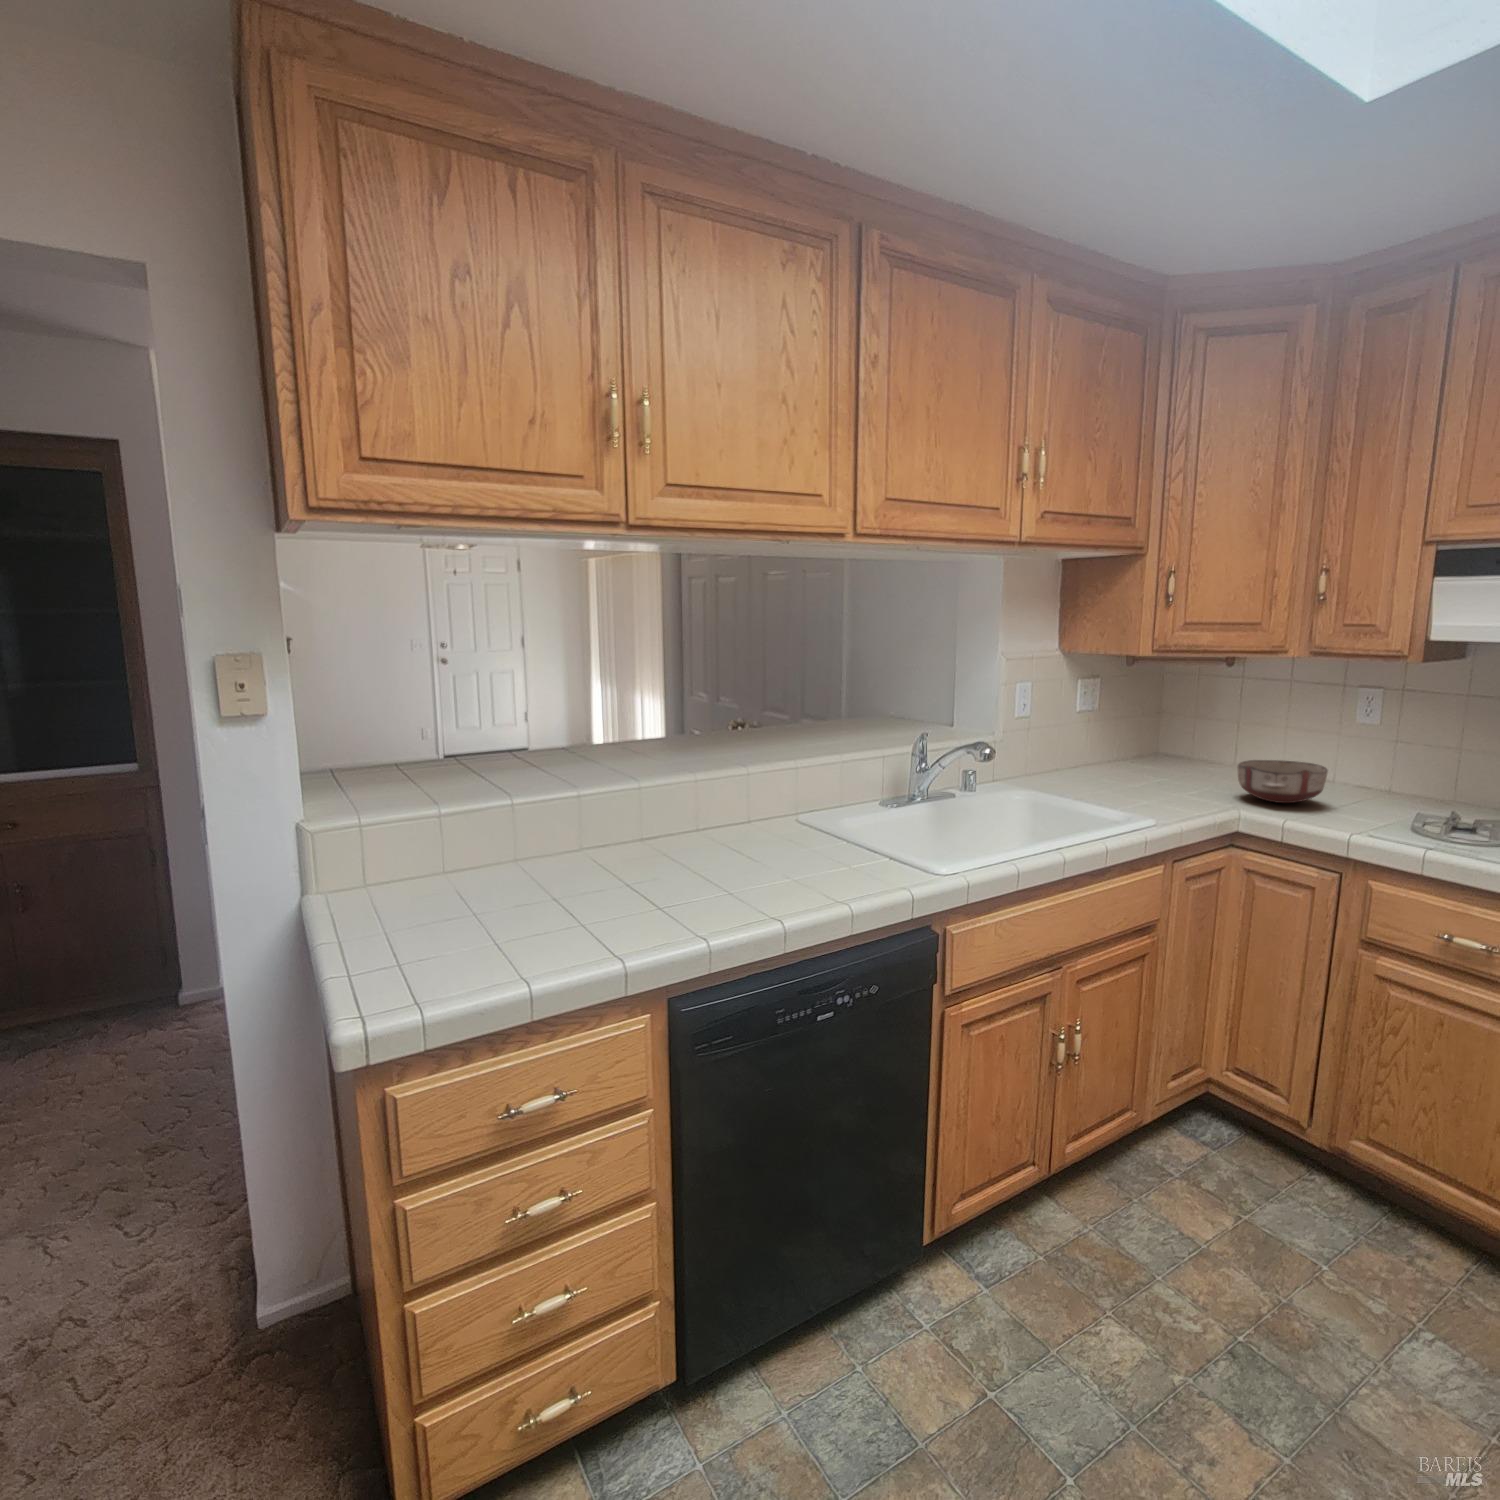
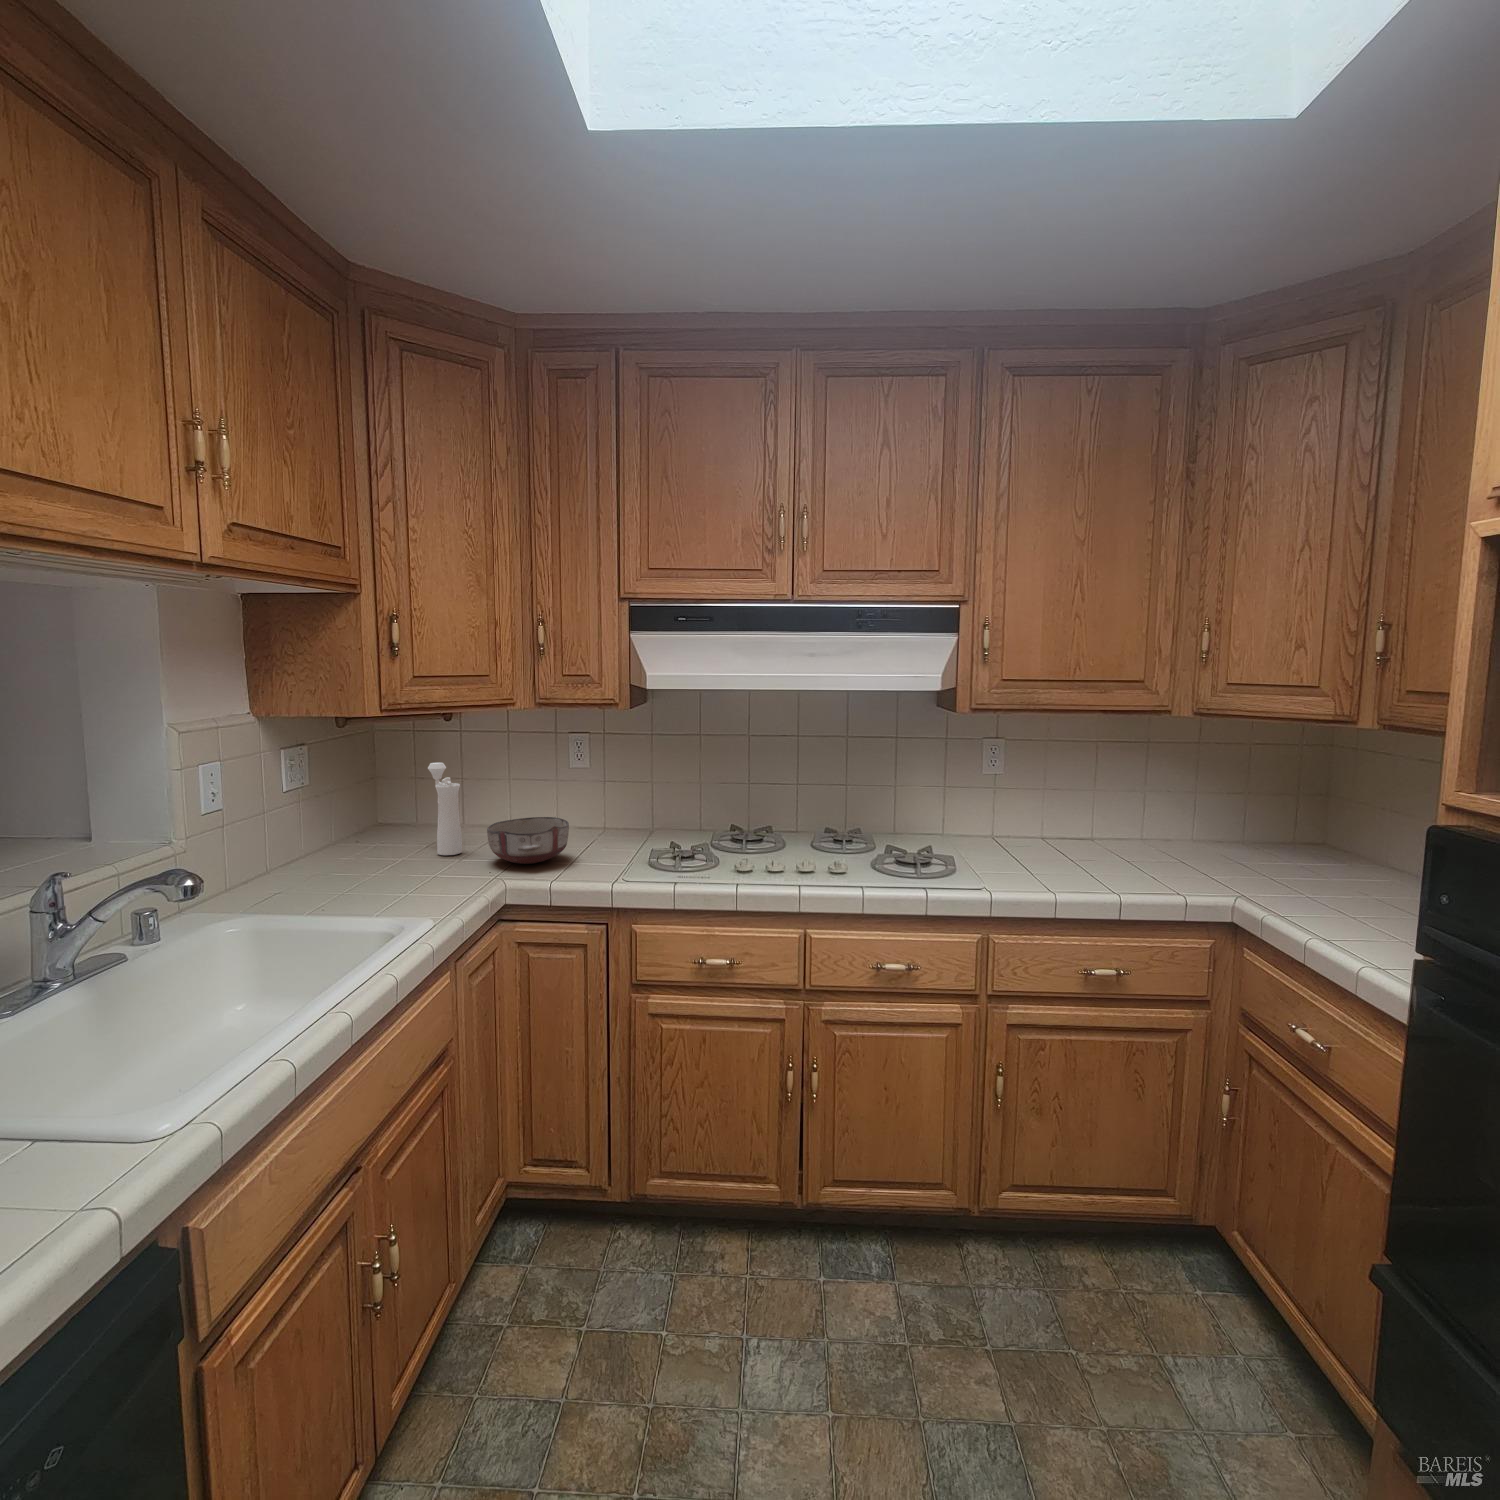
pepper mill: none [1194,700,1224,784] -> present [428,763,462,855]

